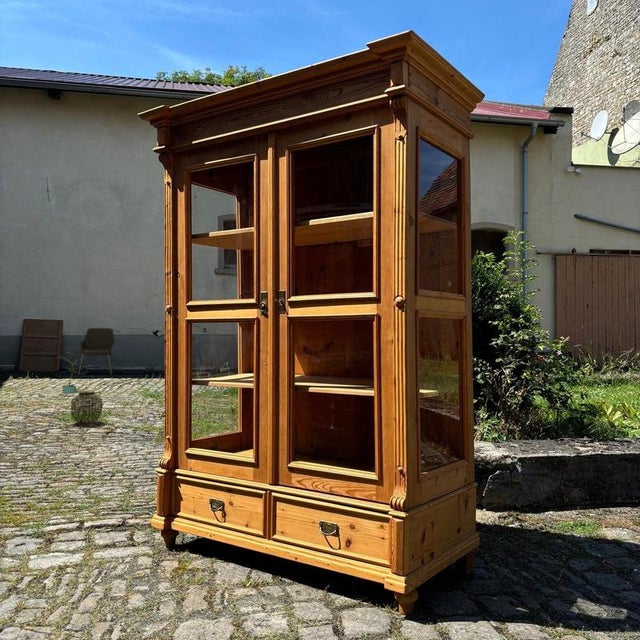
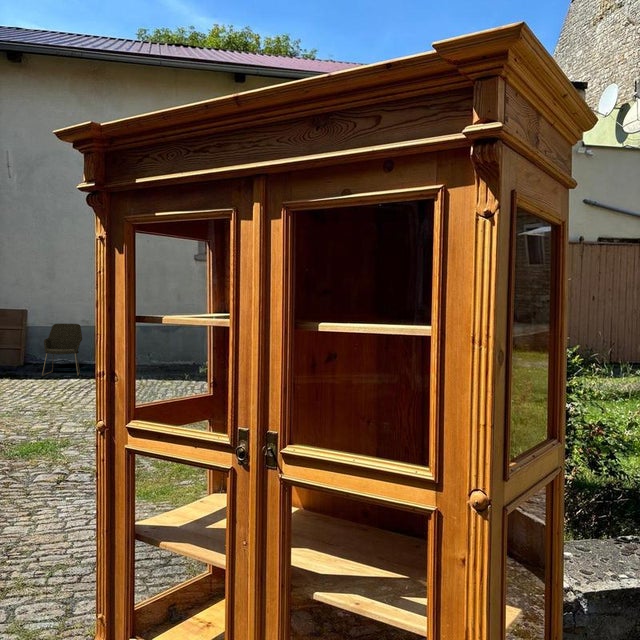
potted plant: present [63,352,82,393] -> none [12,360,41,406]
woven basket: present [71,391,102,424] -> none [17,426,54,465]

